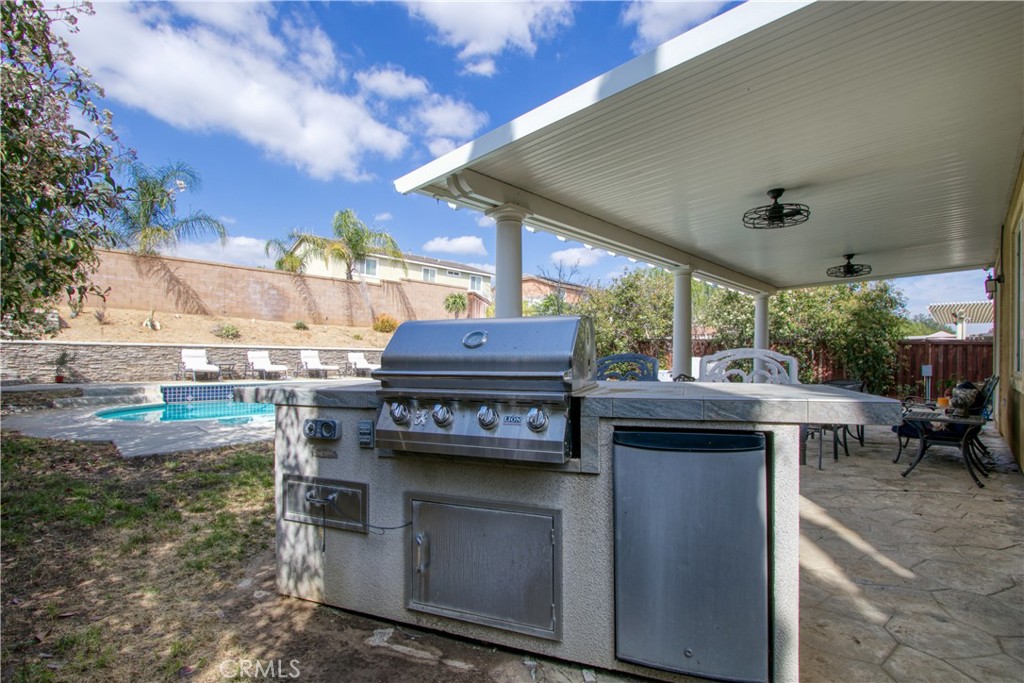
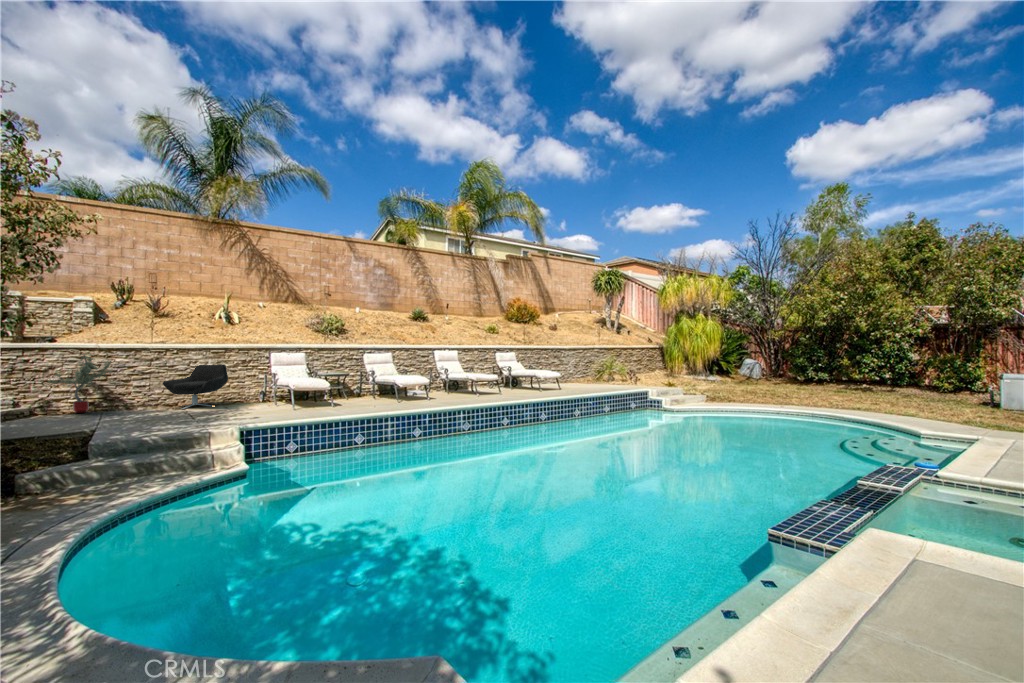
lounge chair: none [110,356,153,382] -> present [163,364,228,409]

